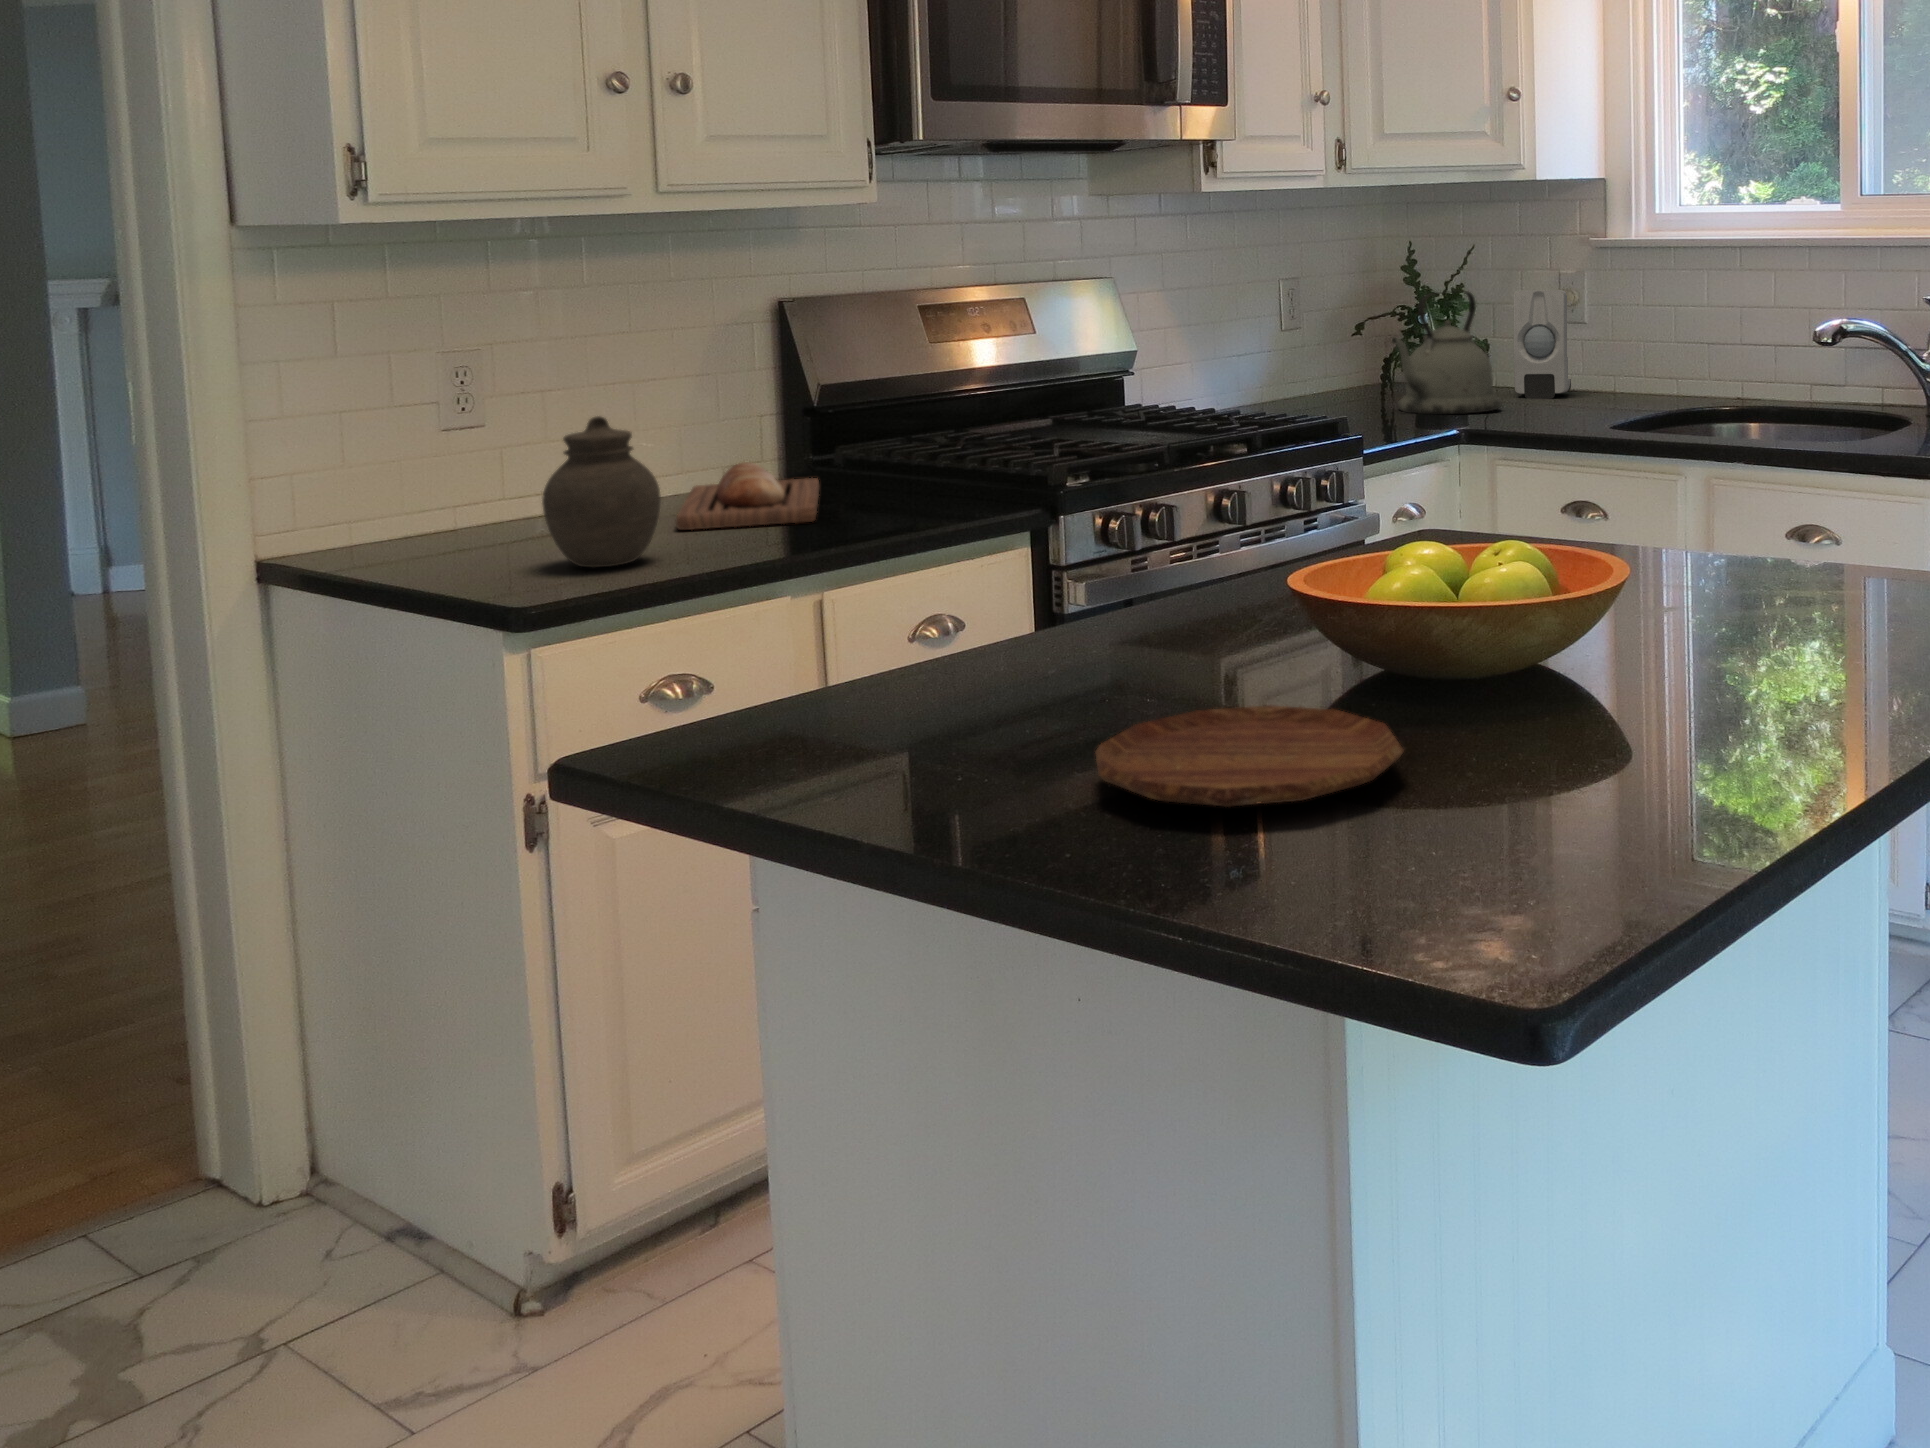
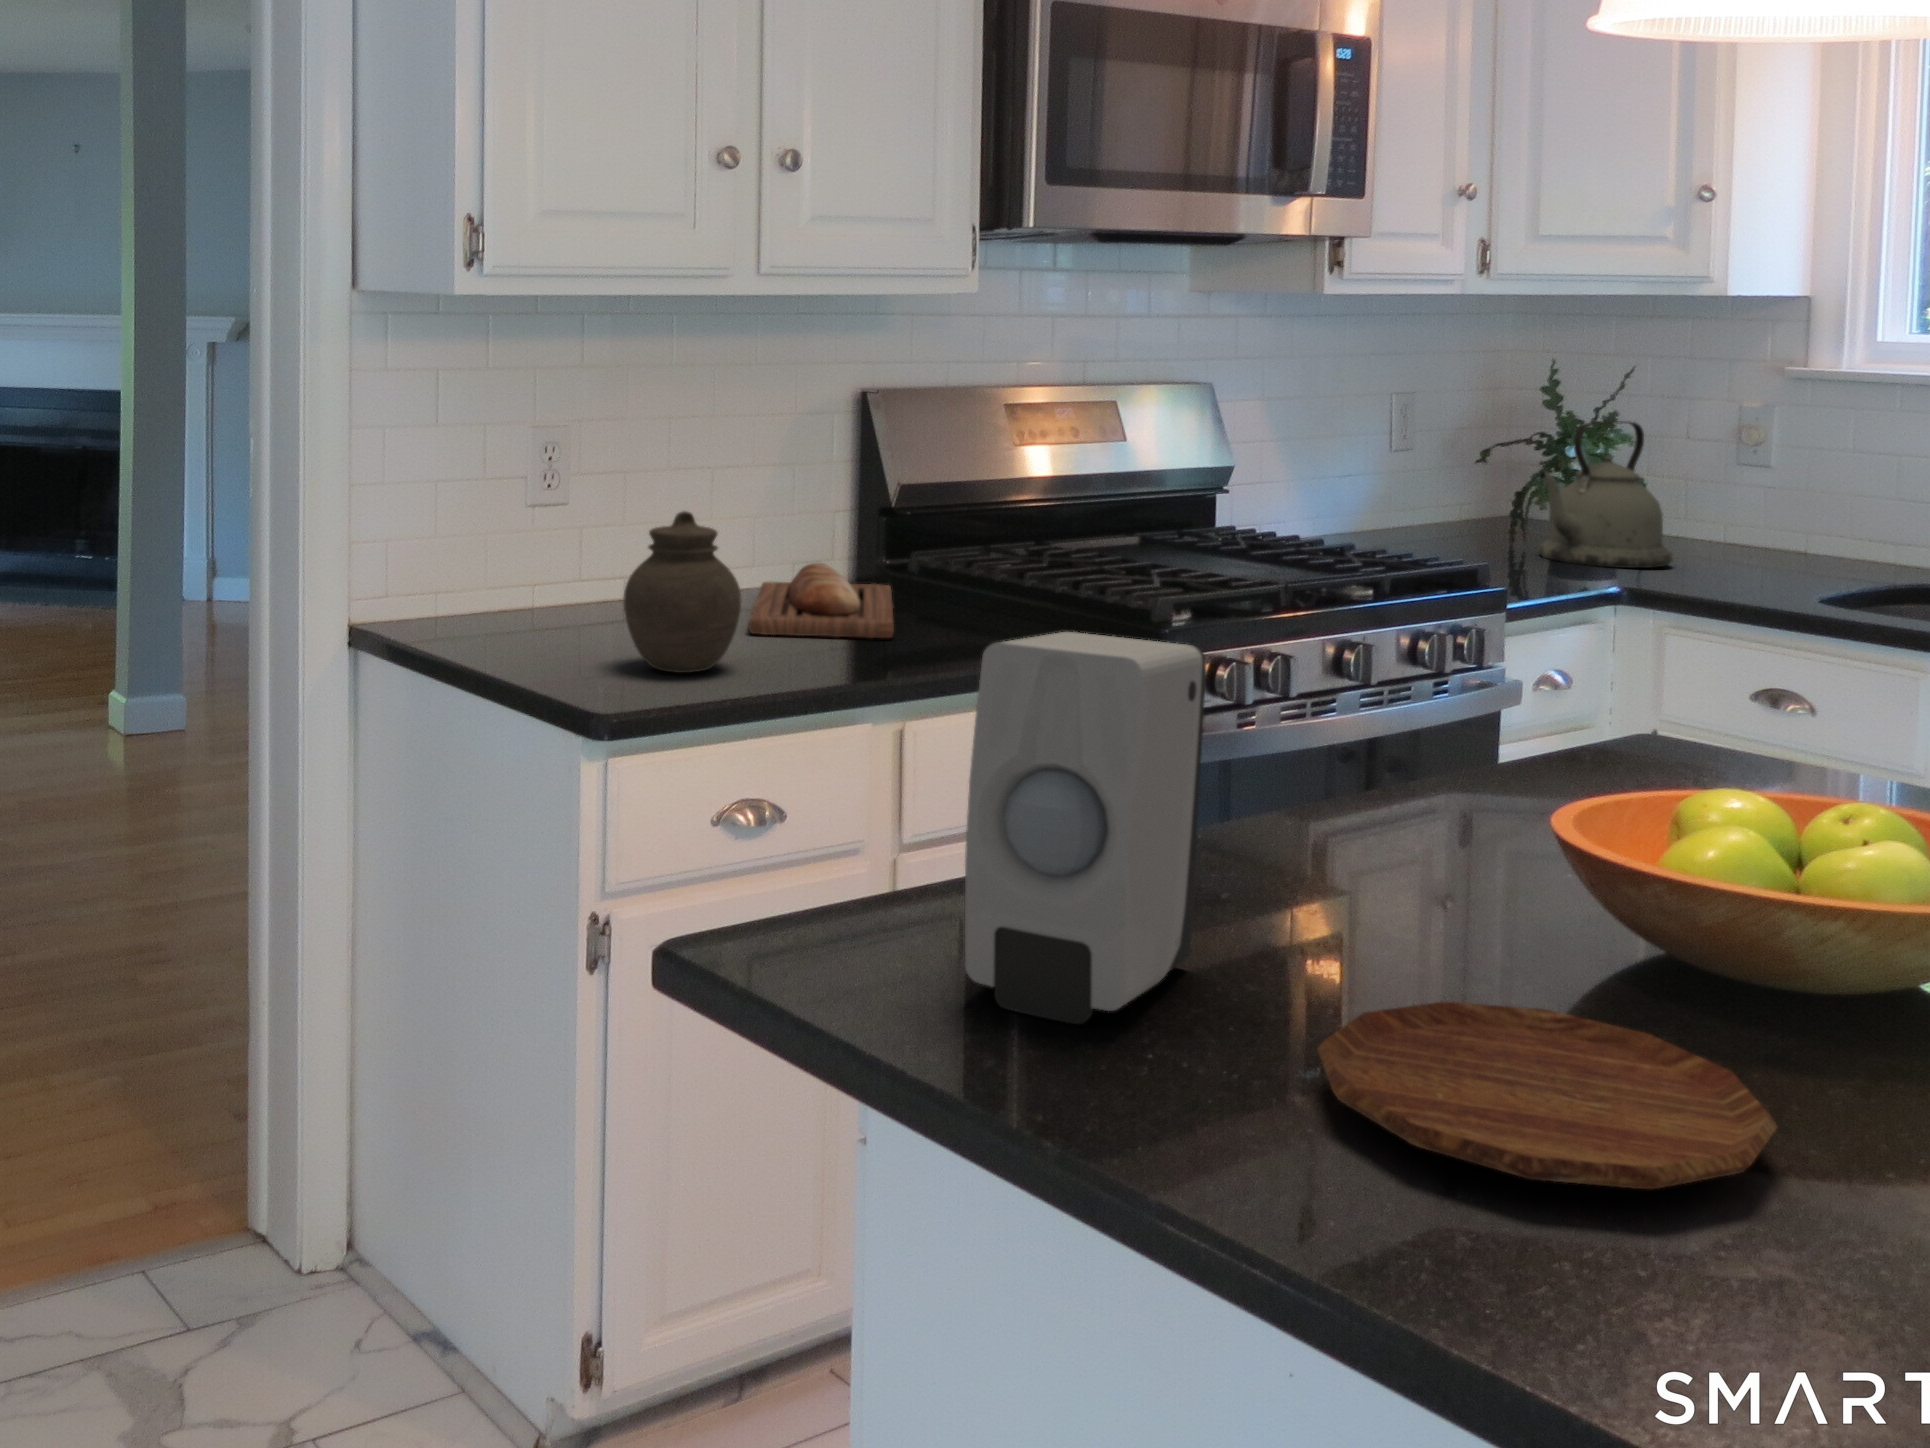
soap dispenser: present [1514,290,1571,399] -> present [964,632,1207,1024]

